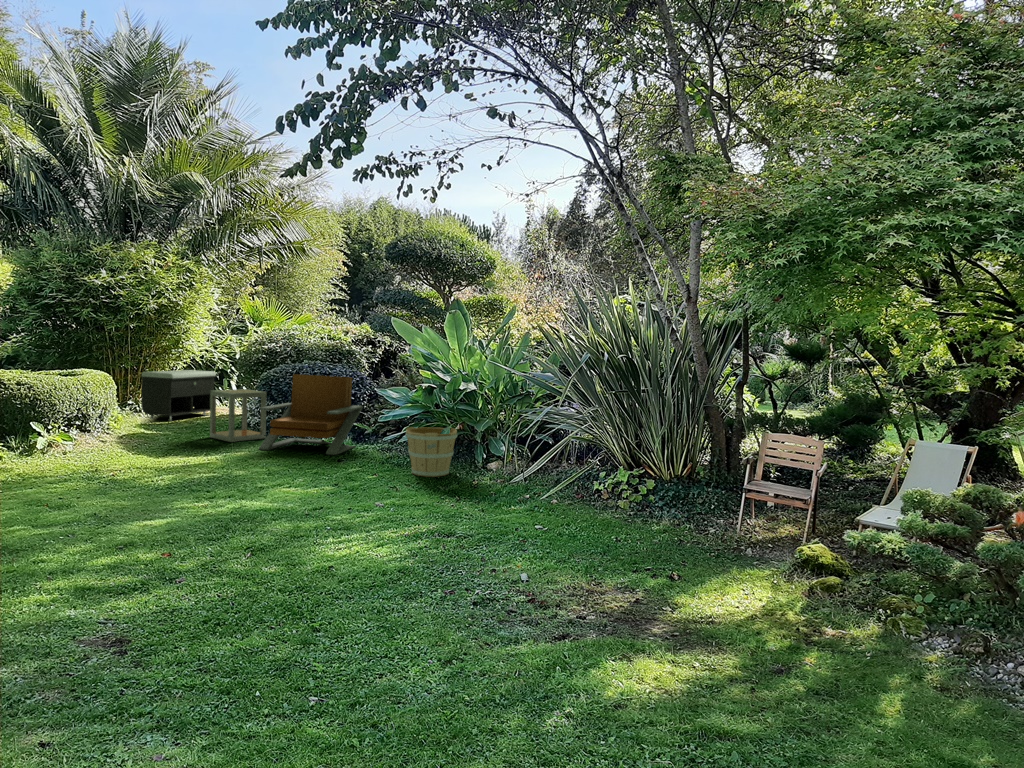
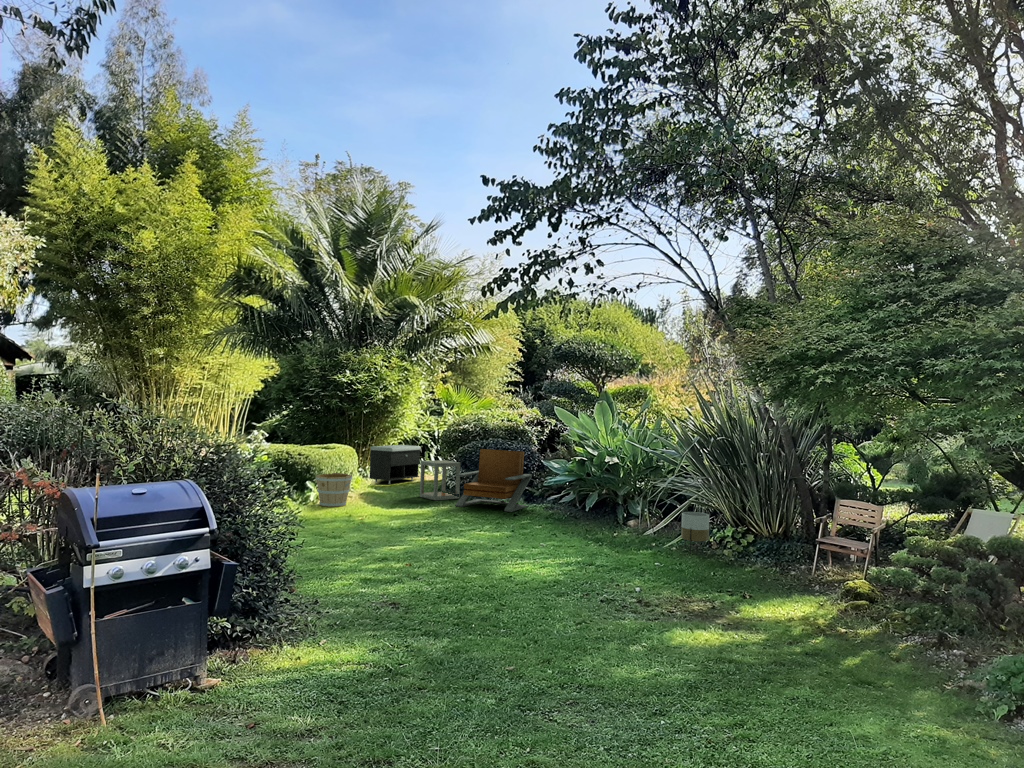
wooden bucket: present [406,427,457,477] -> present [316,473,352,507]
planter: none [562,452,597,507] -> present [681,512,710,554]

